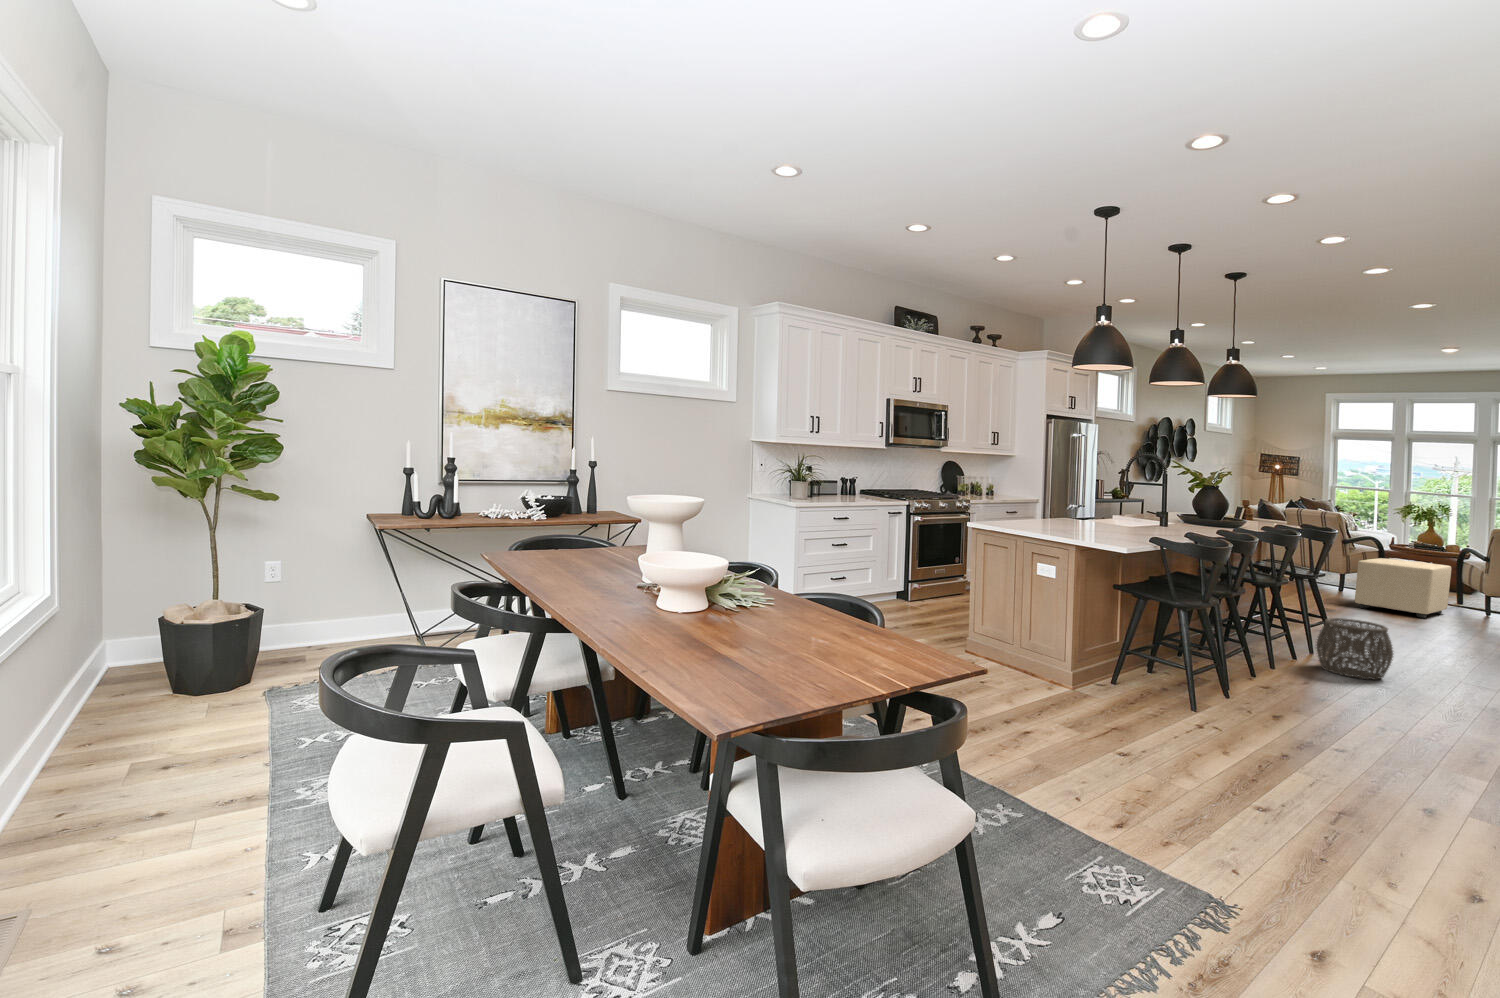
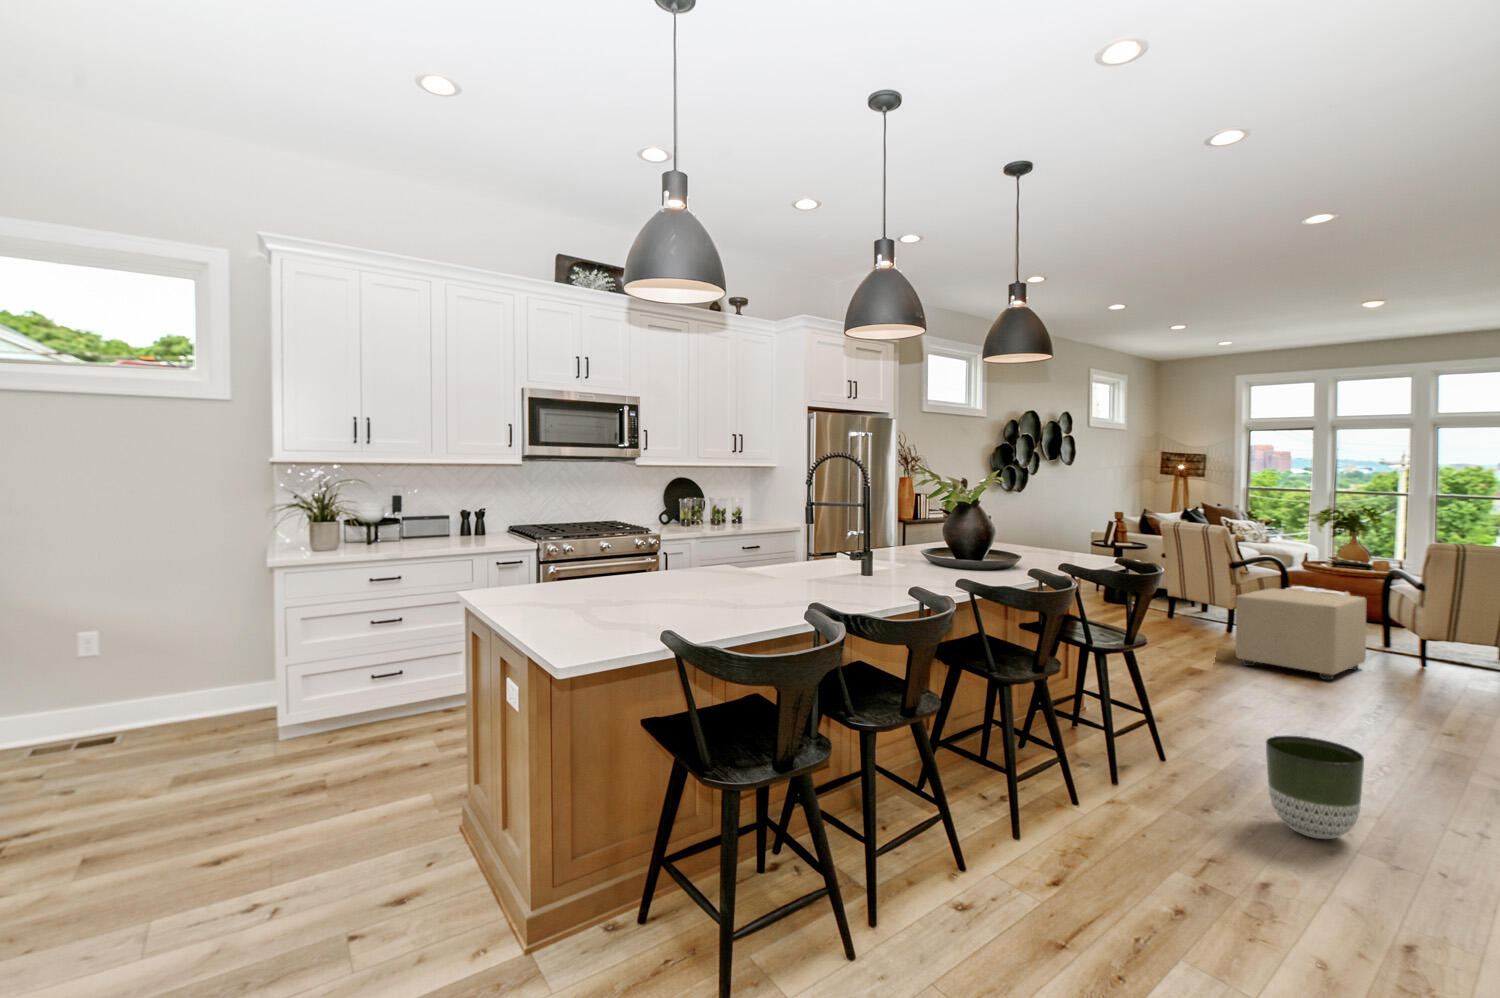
woven basket: present [1316,618,1393,680] -> none [1087,736,1219,872]
planter: none [1412,624,1470,675] -> present [1266,736,1364,839]

